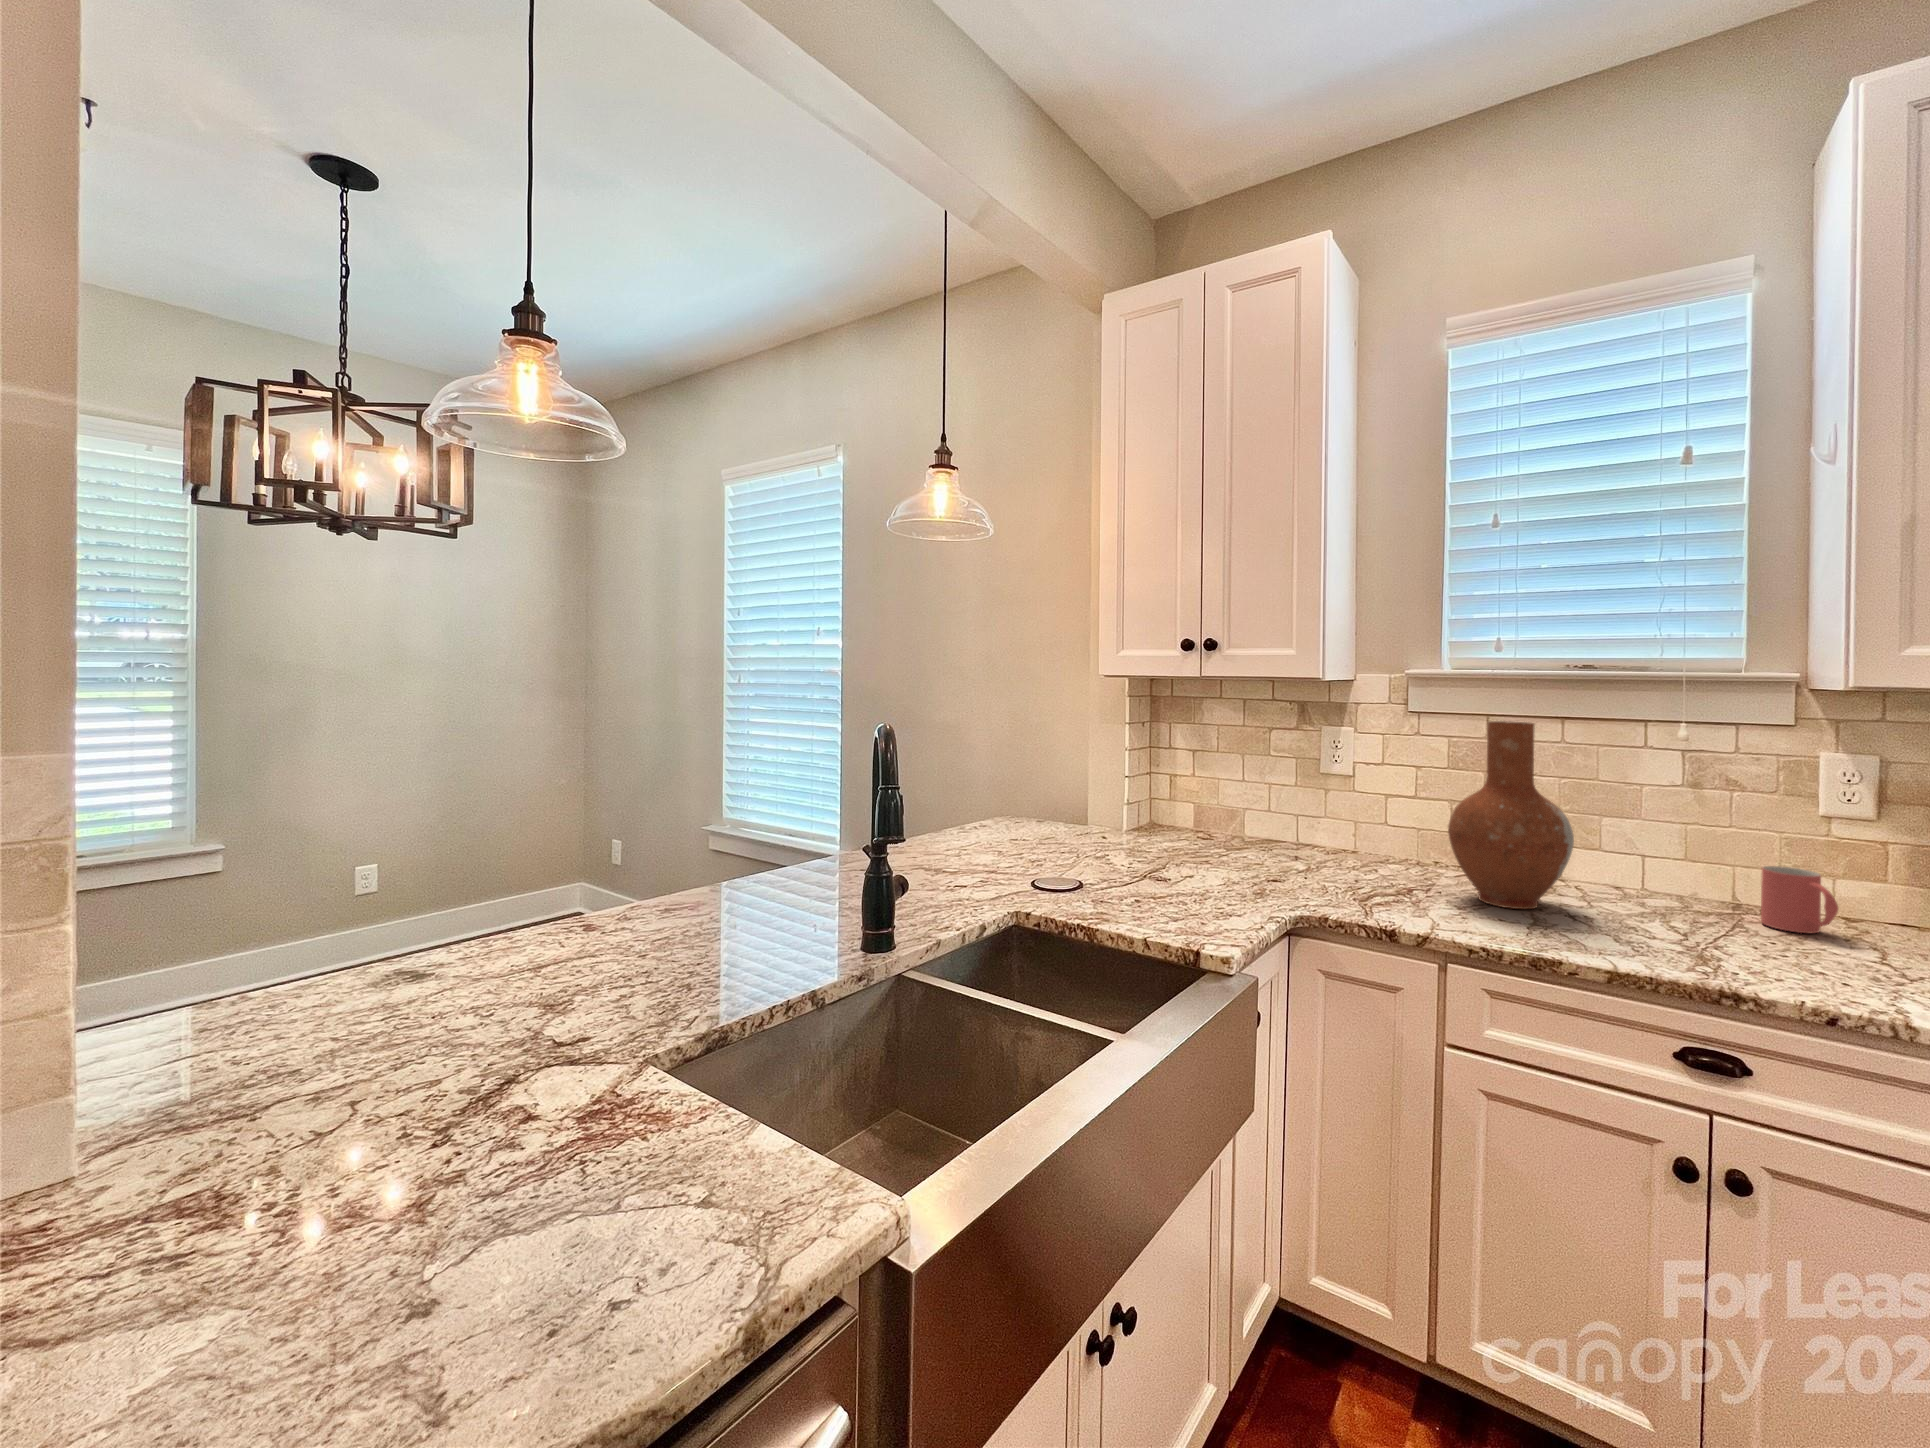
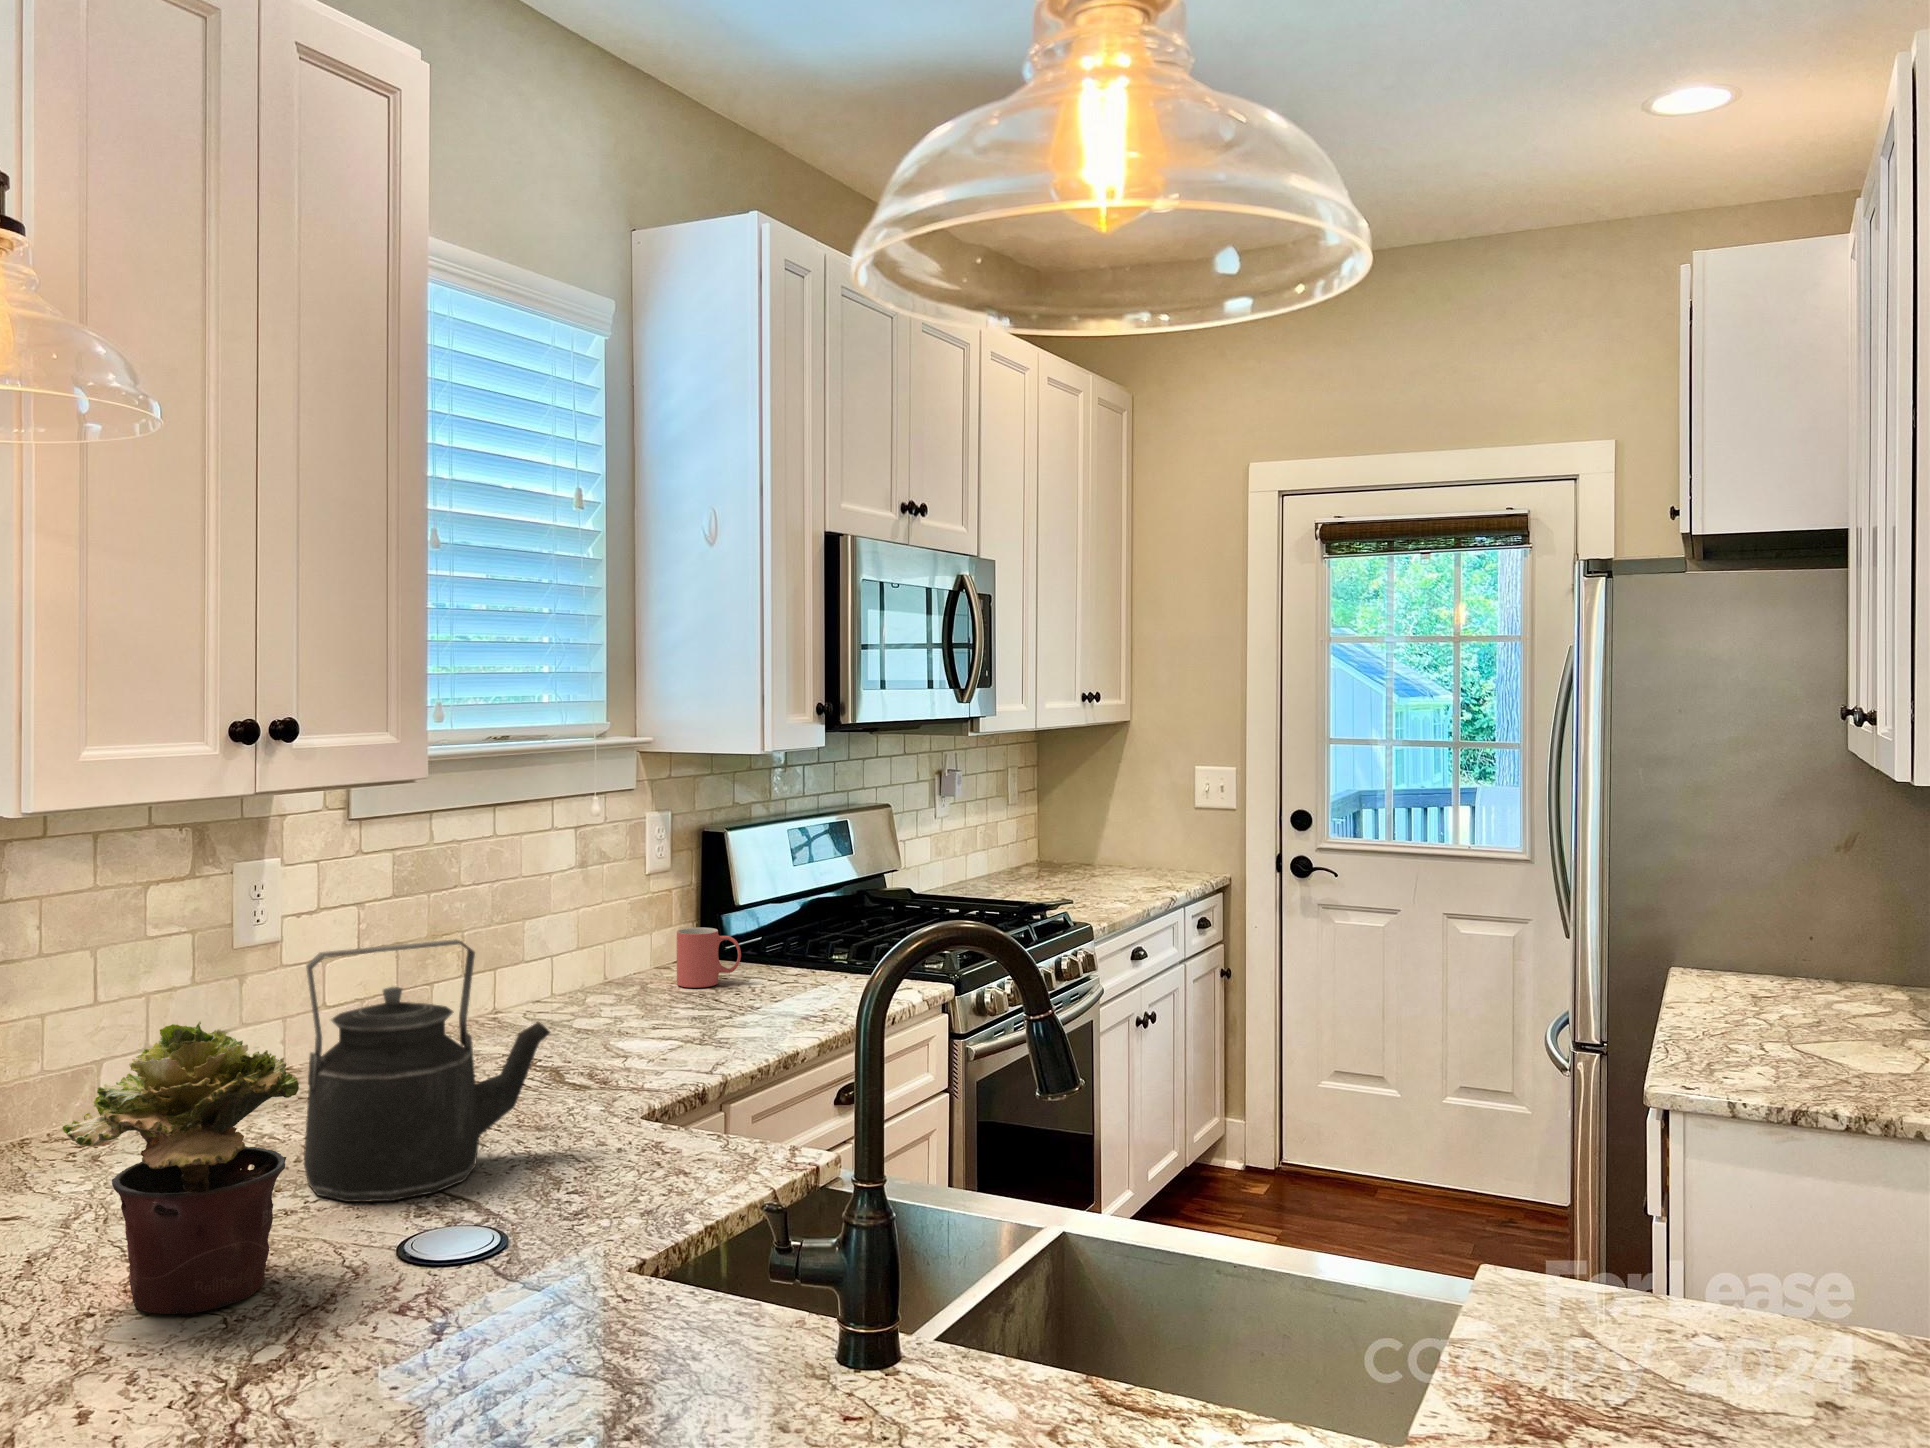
vase: present [1448,721,1574,909] -> none [537,817,671,1045]
kettle: none [1117,751,1219,885] -> present [304,939,550,1202]
potted plant: none [973,752,1058,866] -> present [62,1021,299,1314]

